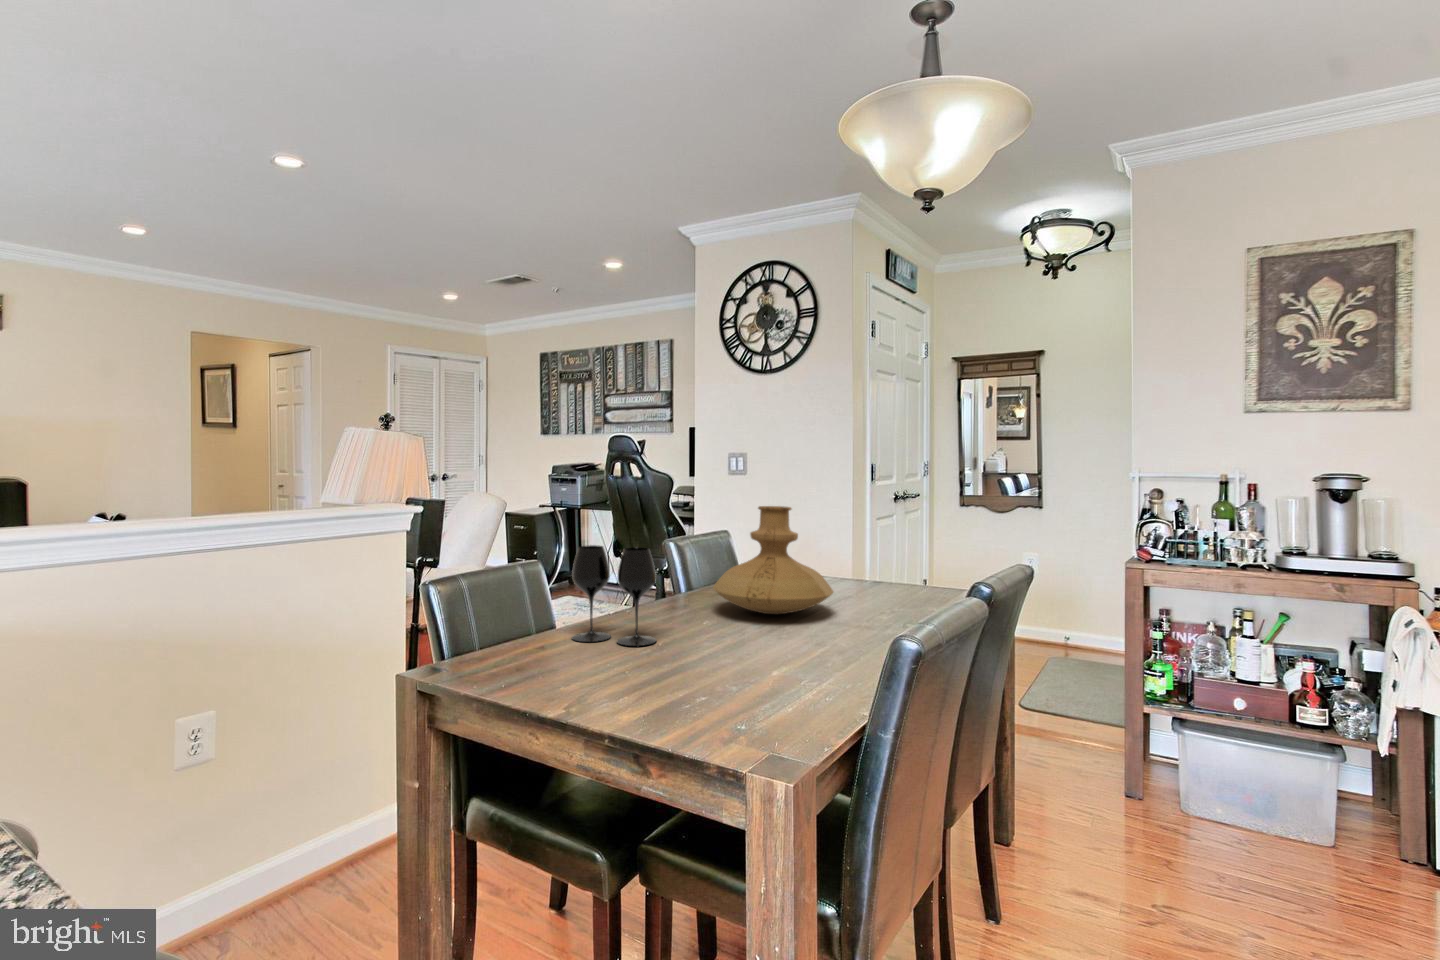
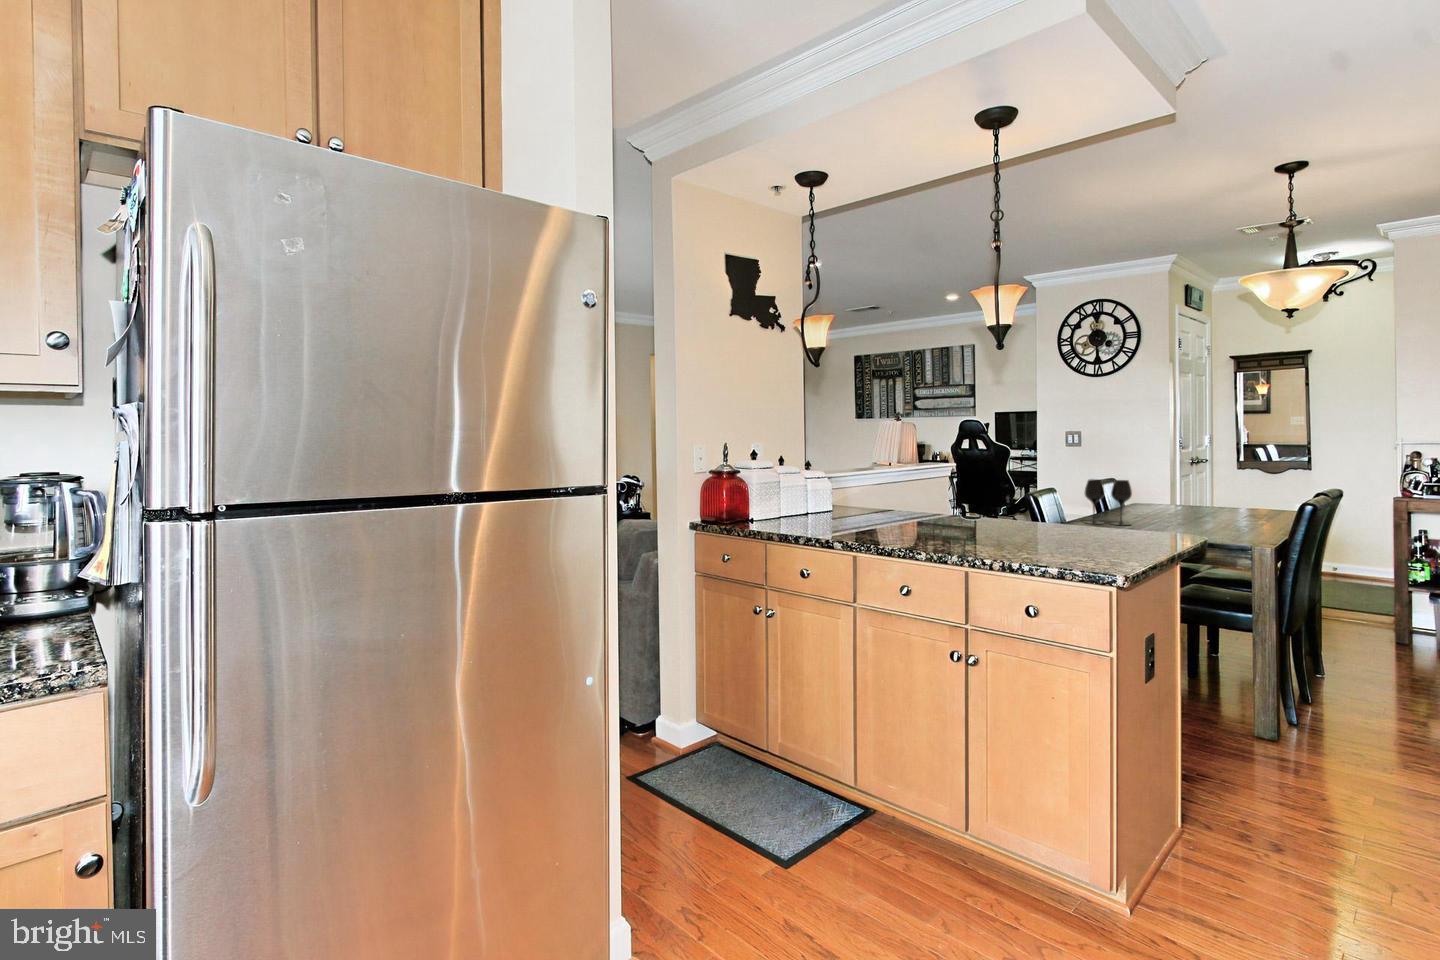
vase: present [713,506,833,614] -> none [1136,461,1212,518]

